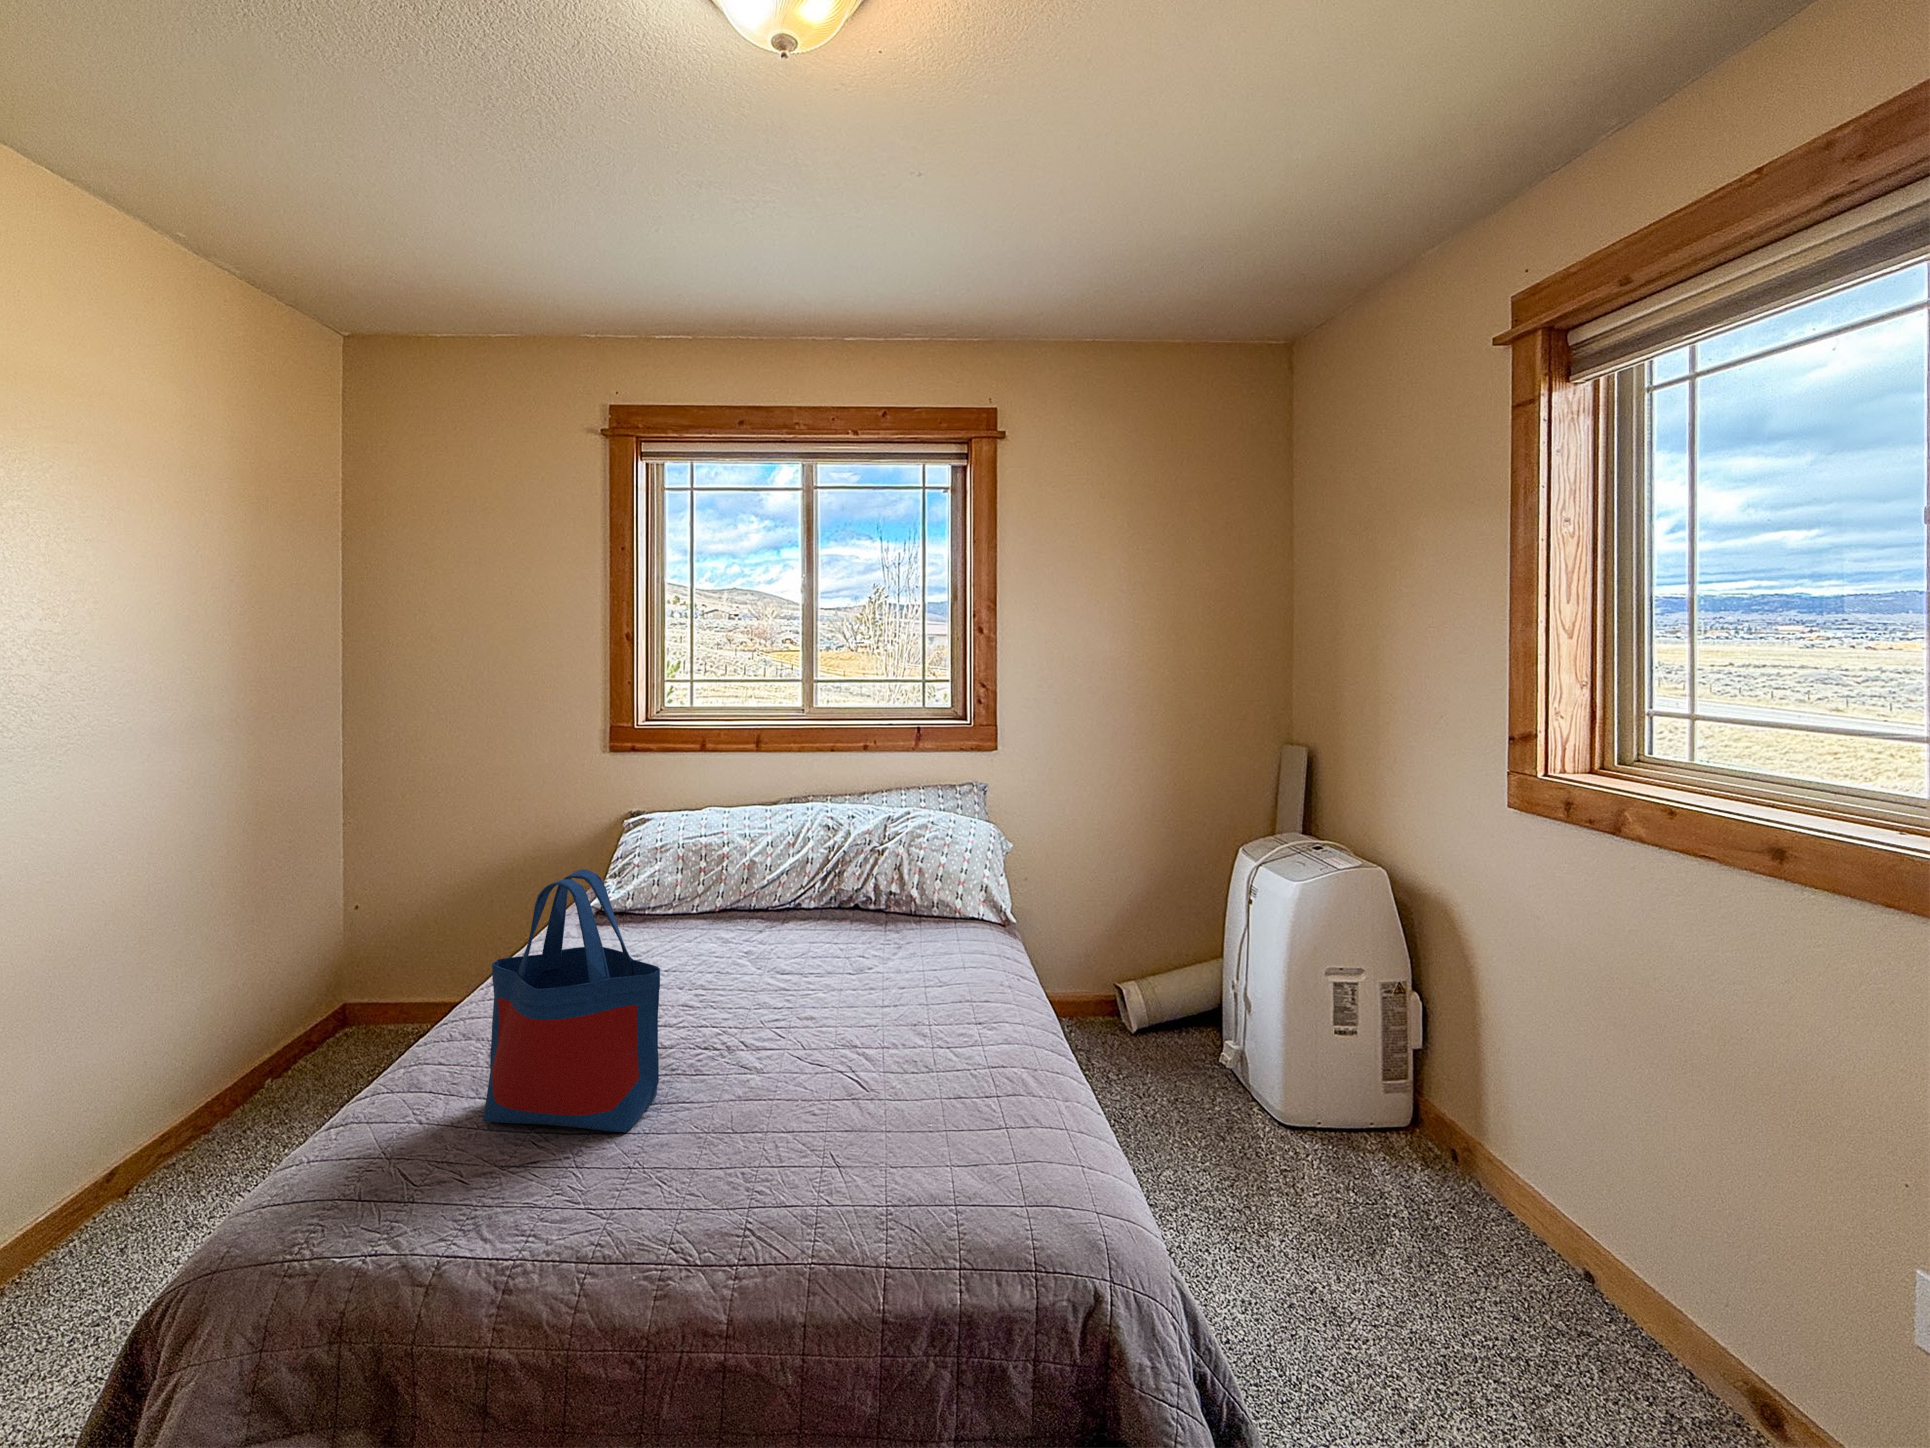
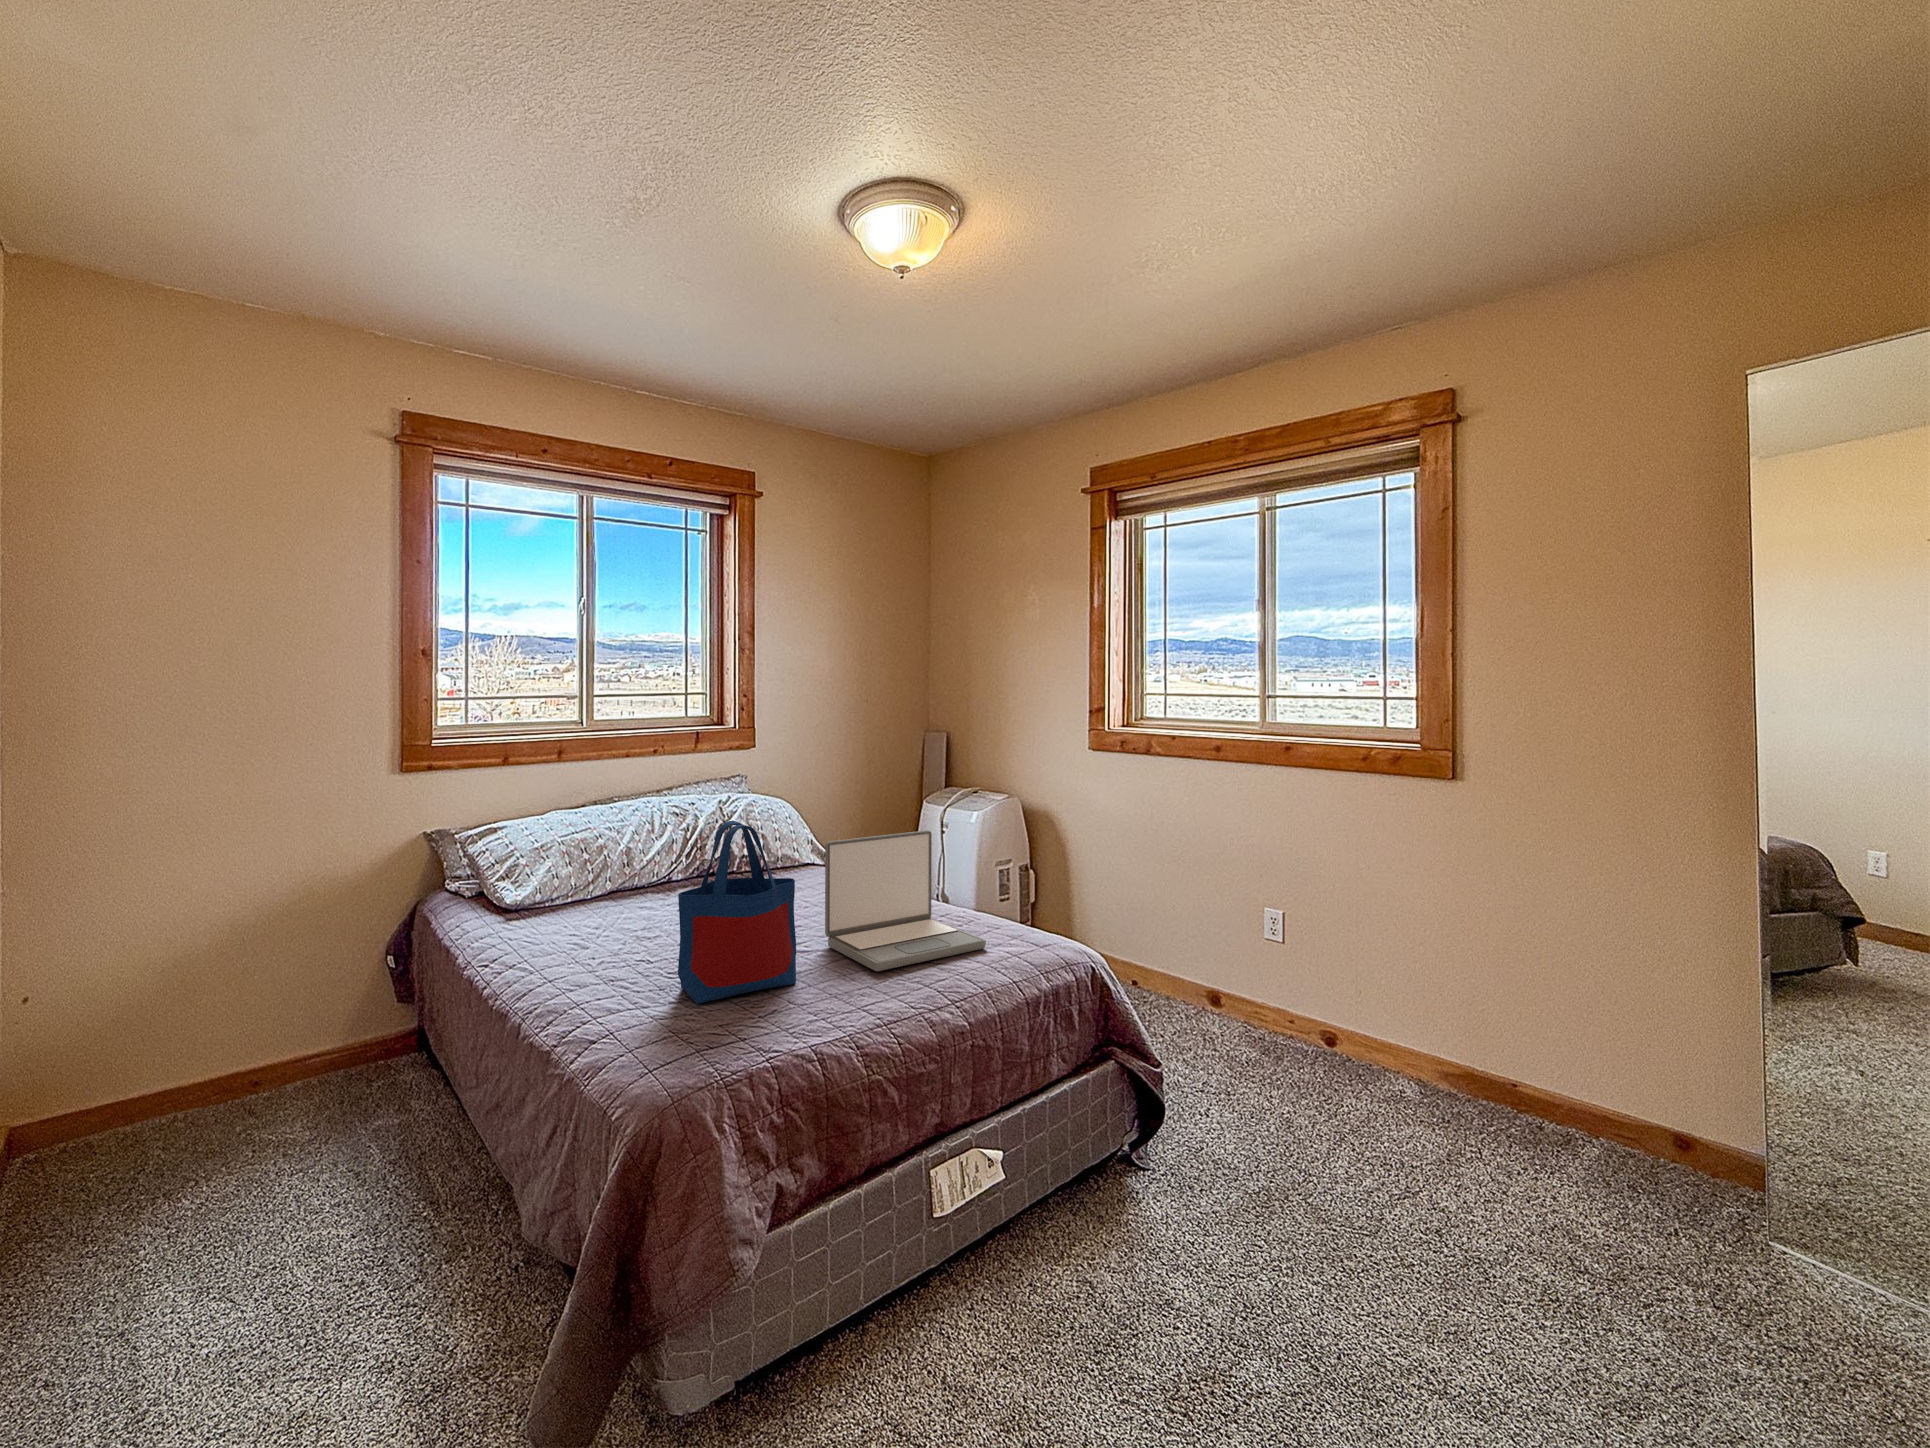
laptop: none [733,916,971,1173] -> present [825,831,986,971]

